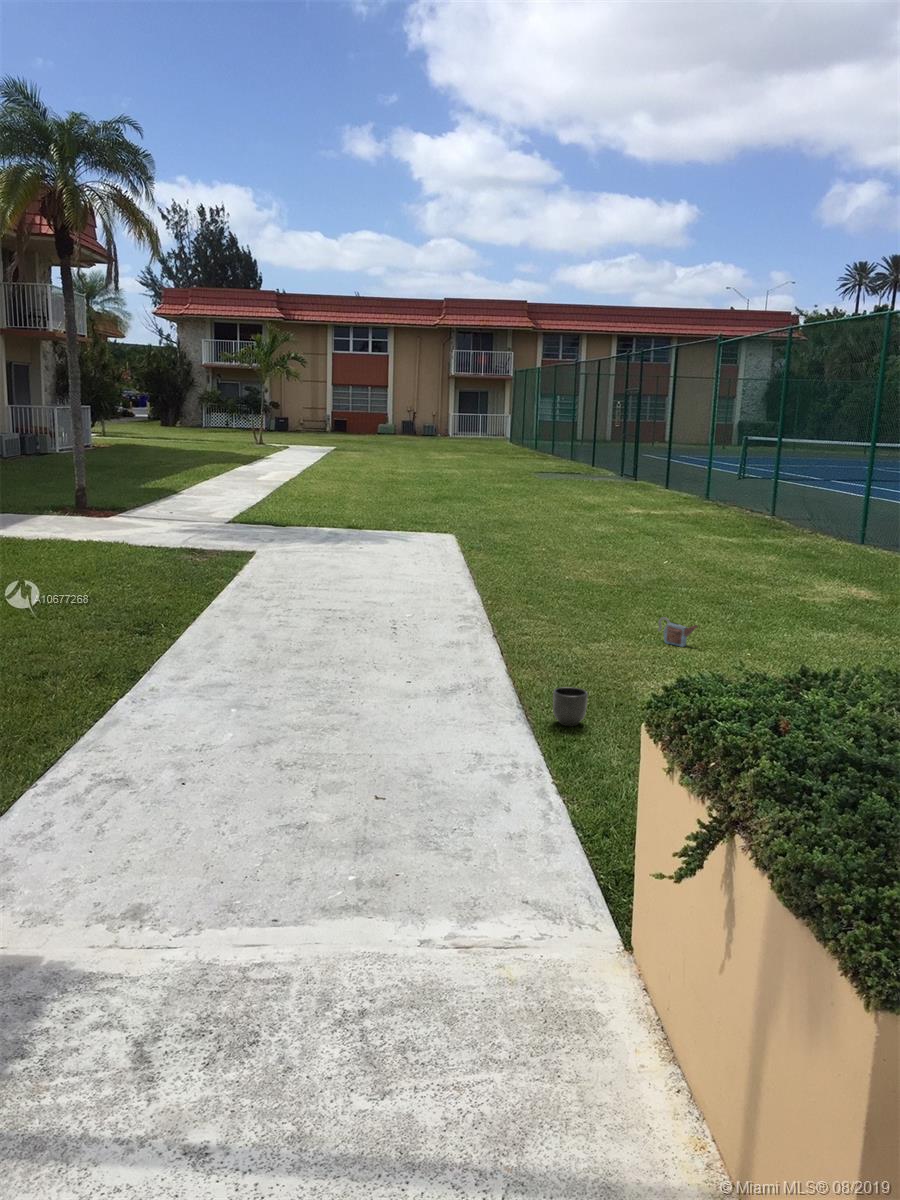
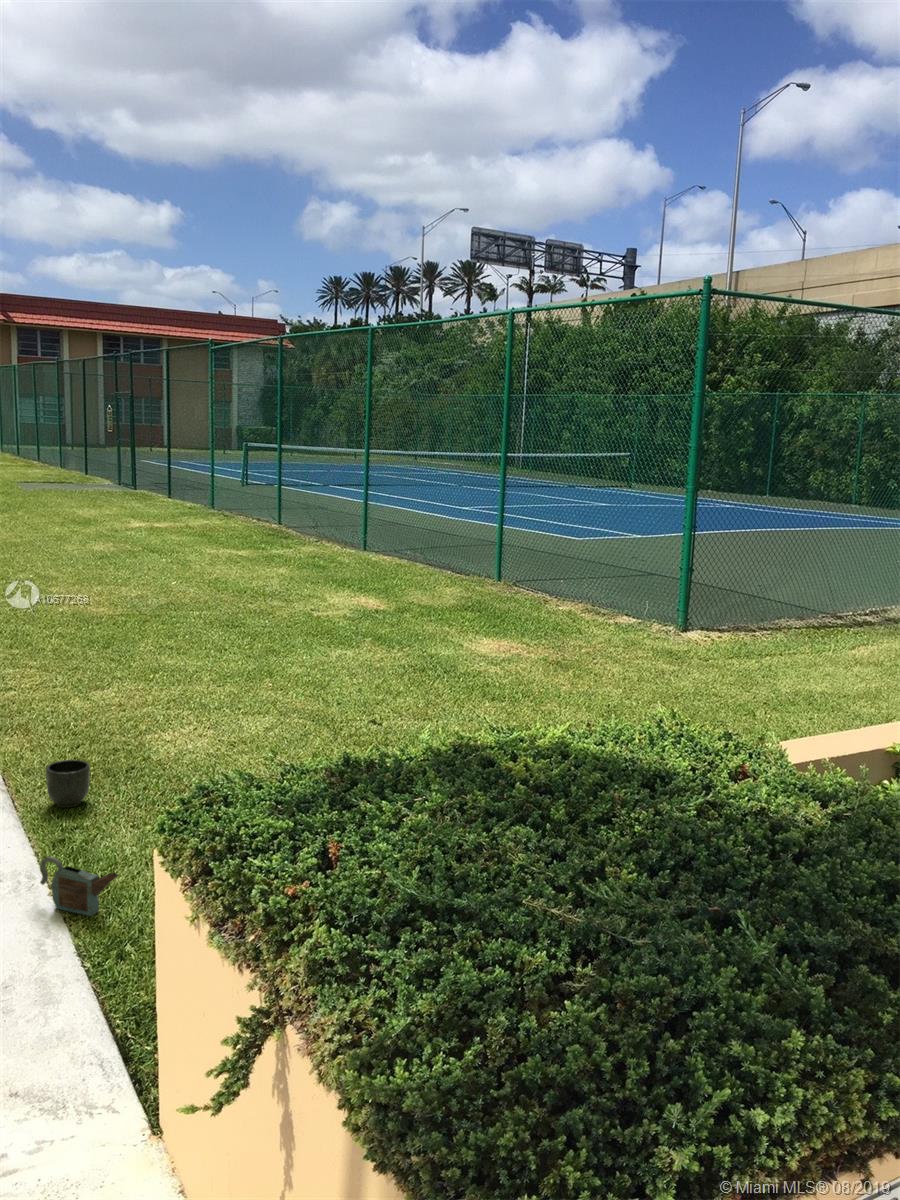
watering can: present [658,617,698,647] -> present [40,856,118,916]

